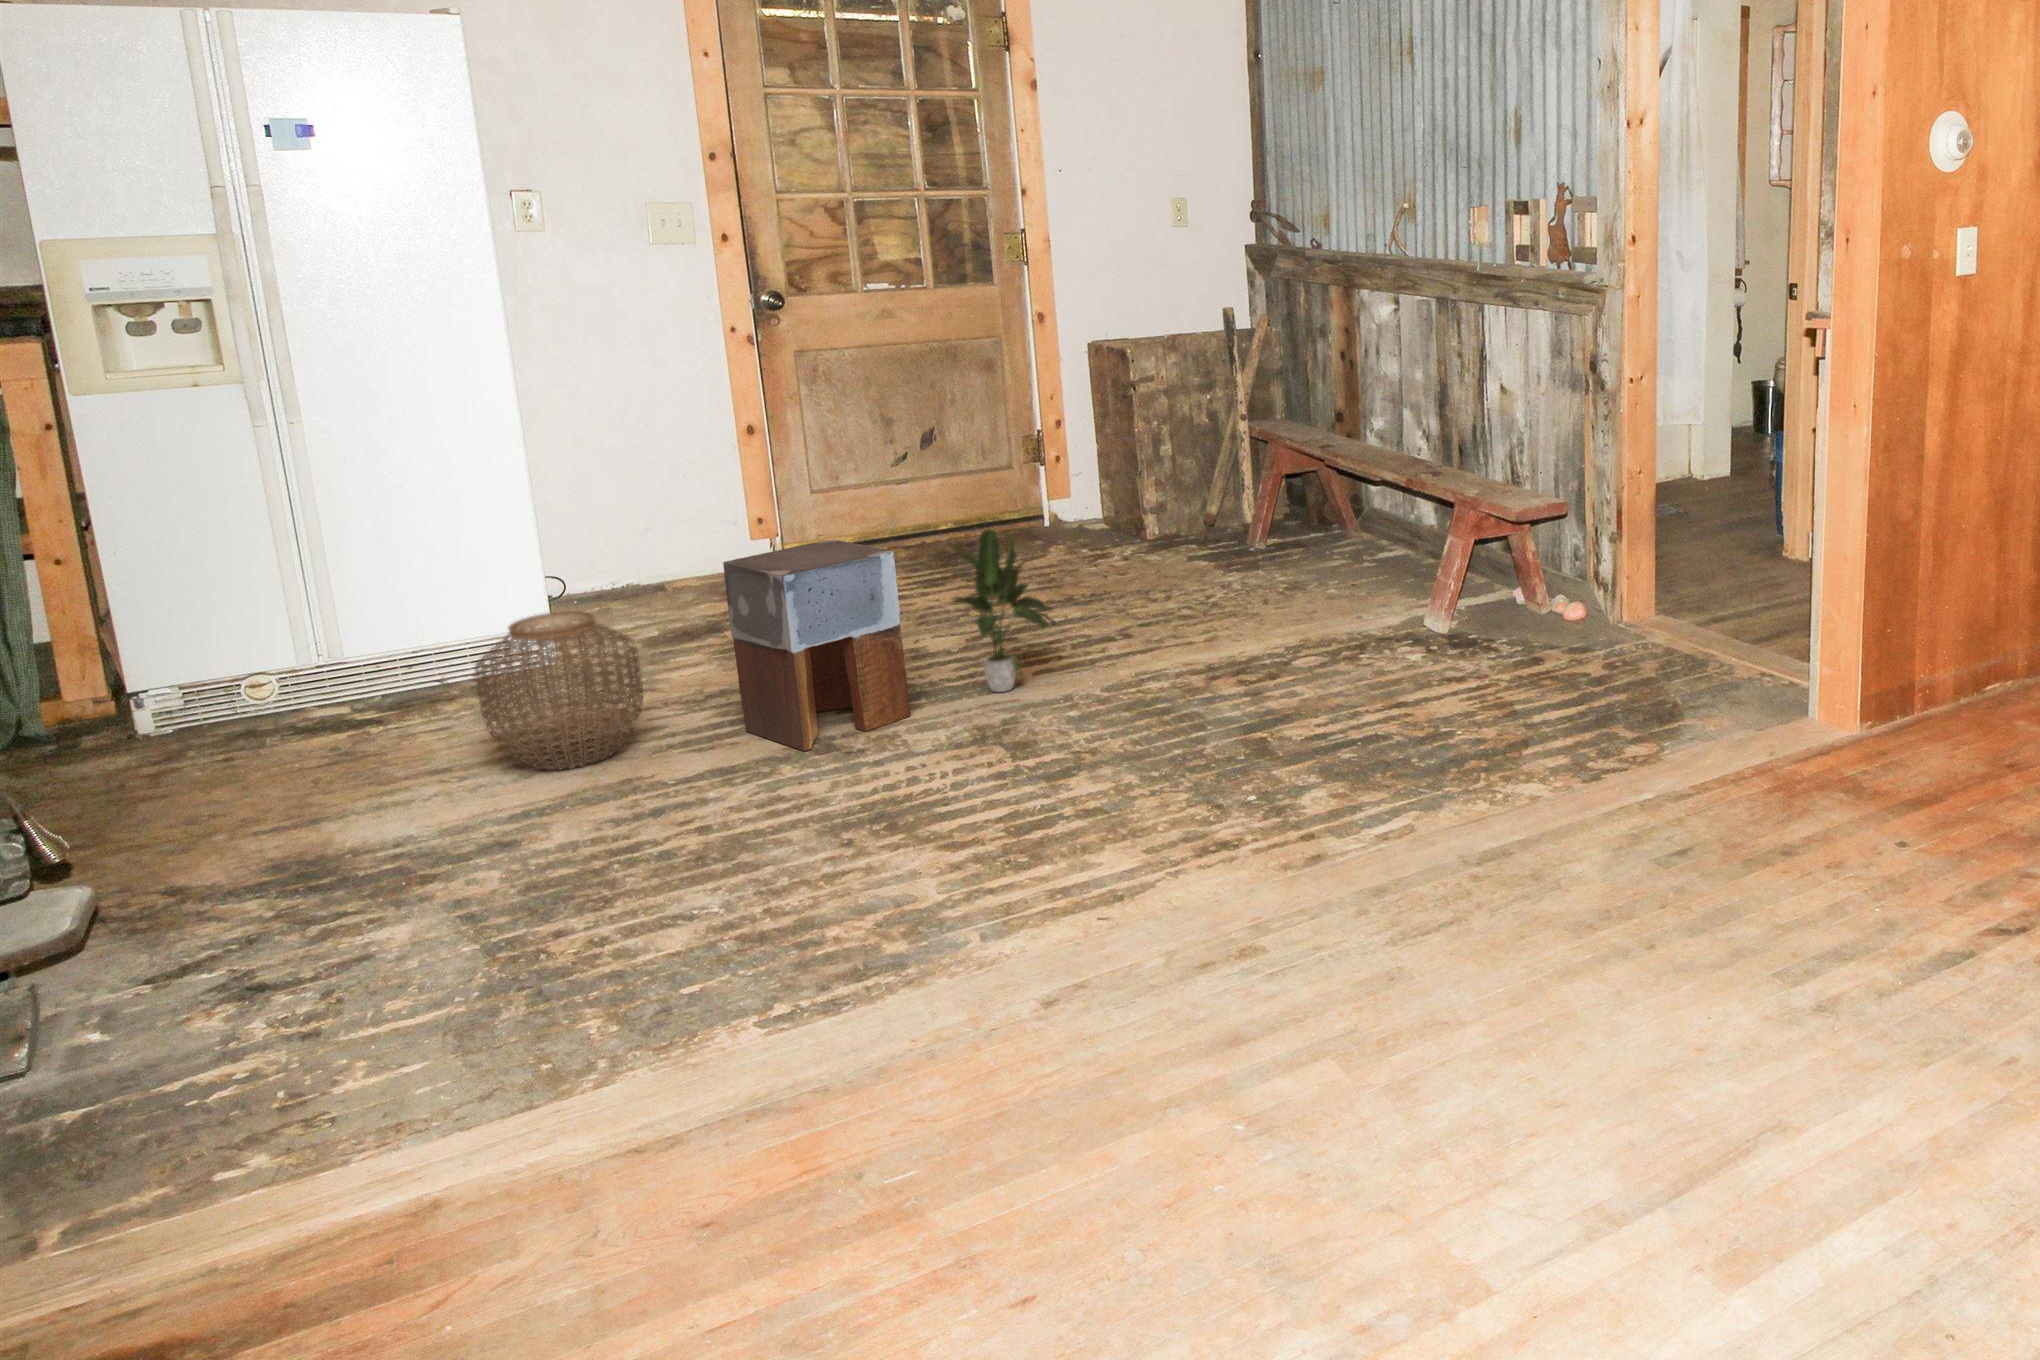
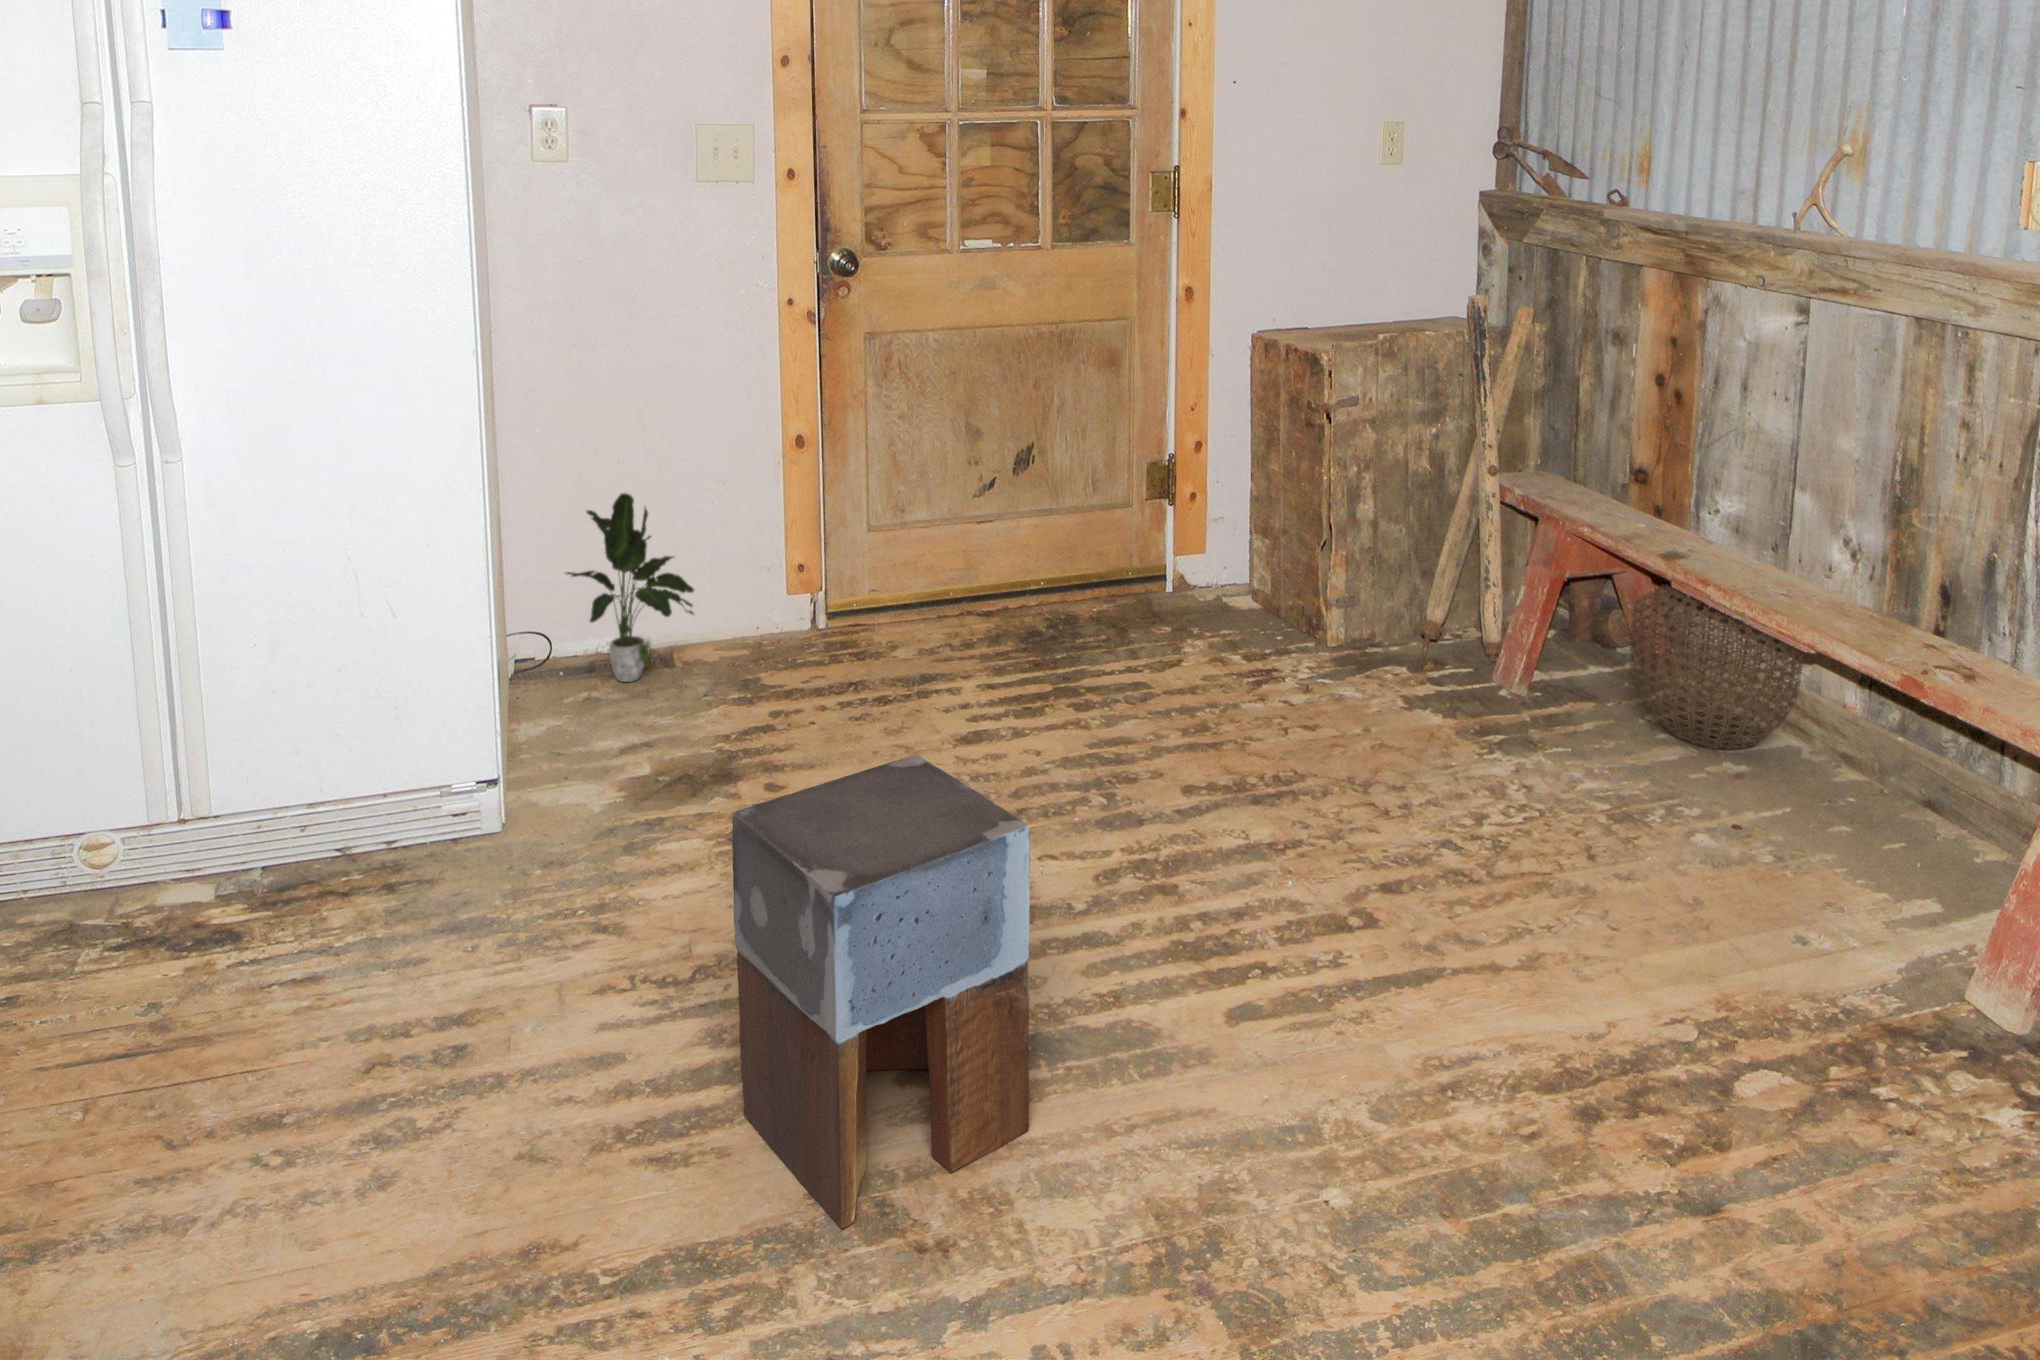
potted plant: present [953,529,1056,692] -> present [567,493,694,682]
woven basket: present [475,611,643,770] -> present [1630,584,1803,749]

